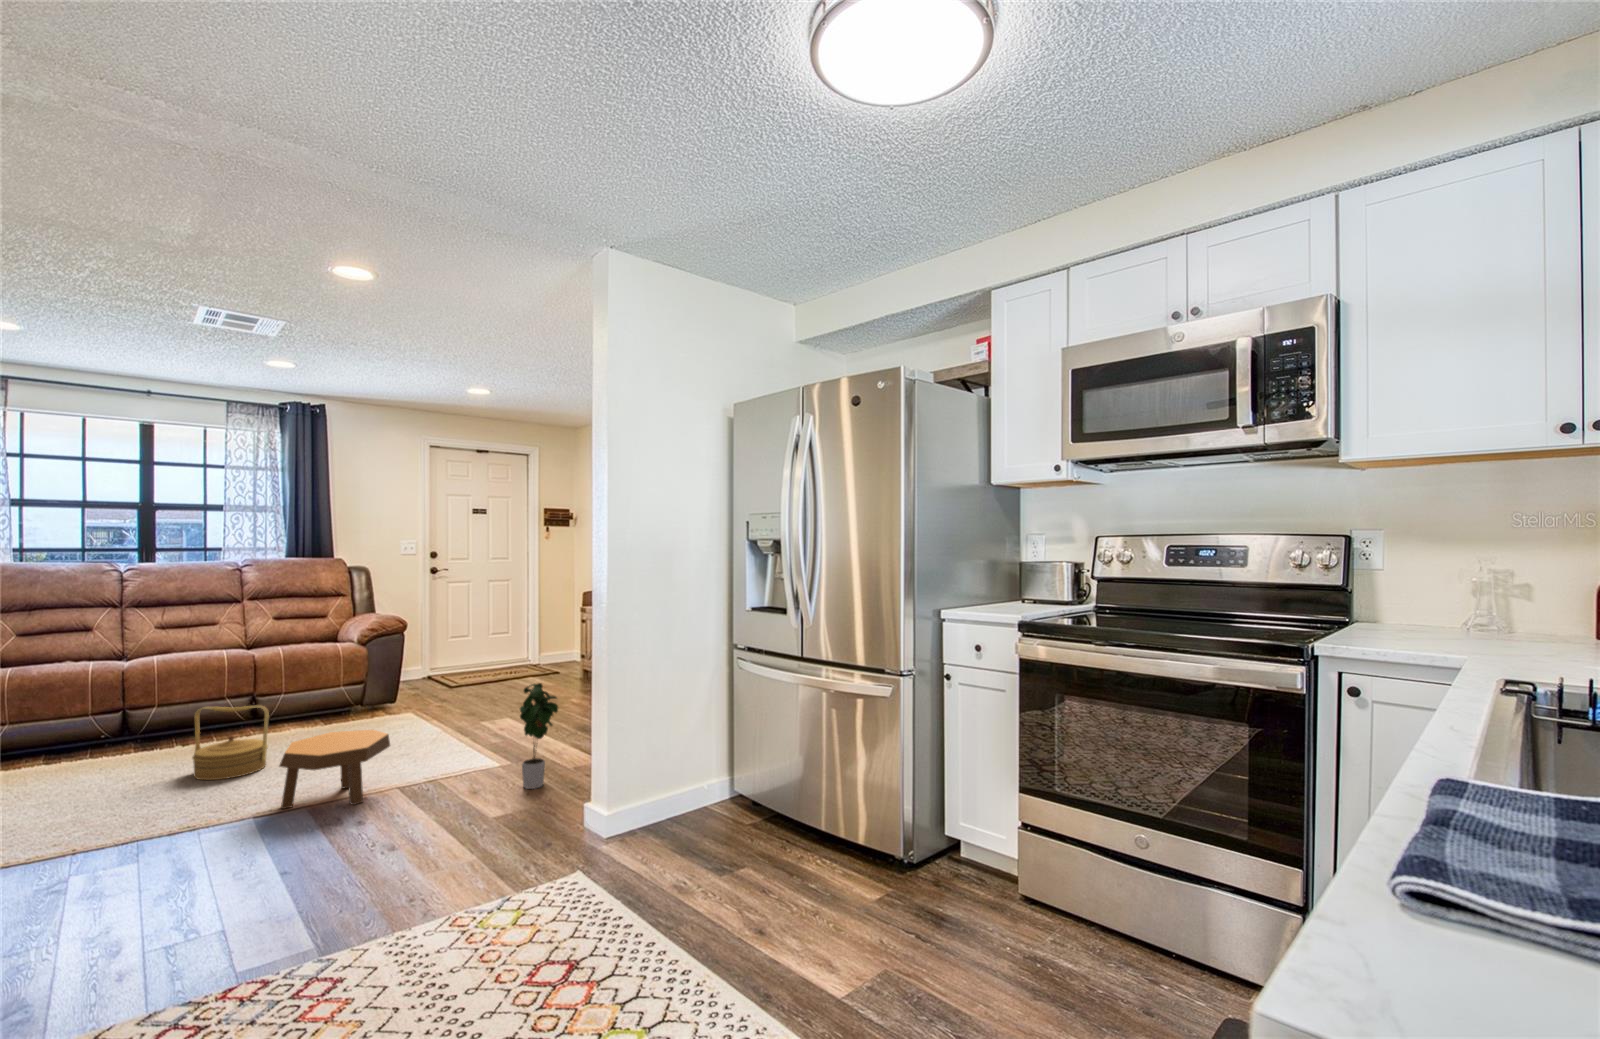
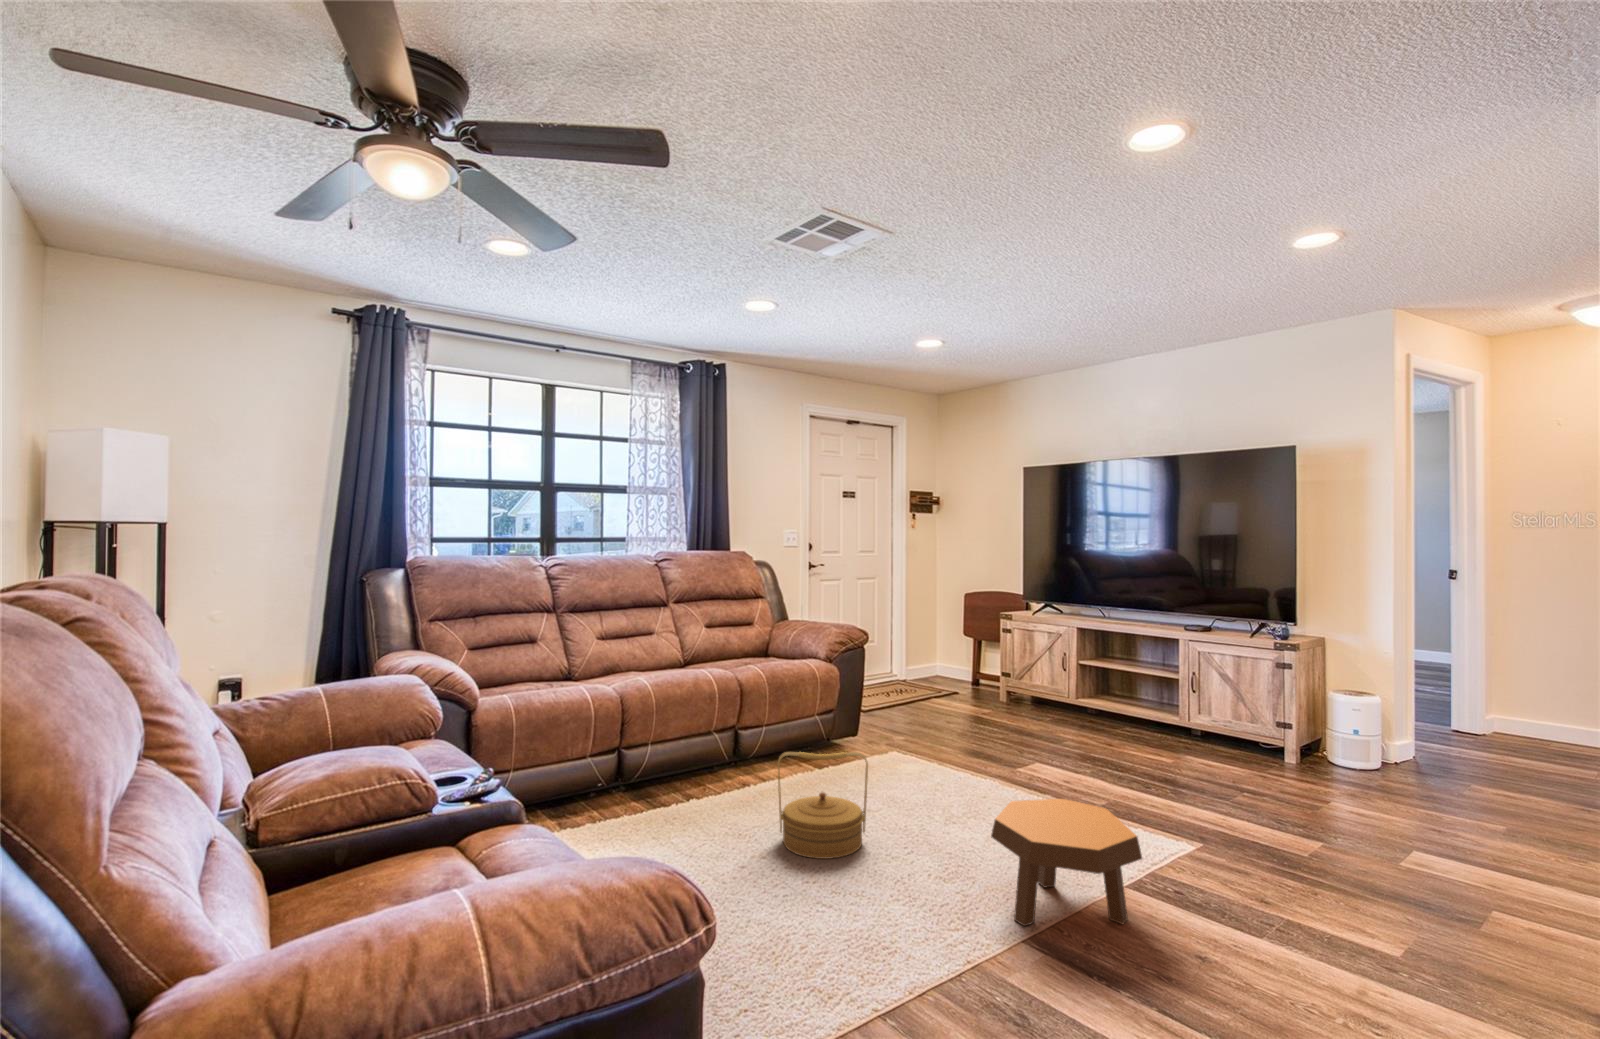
potted plant: present [520,683,558,789] -> none [1270,739,1425,907]

